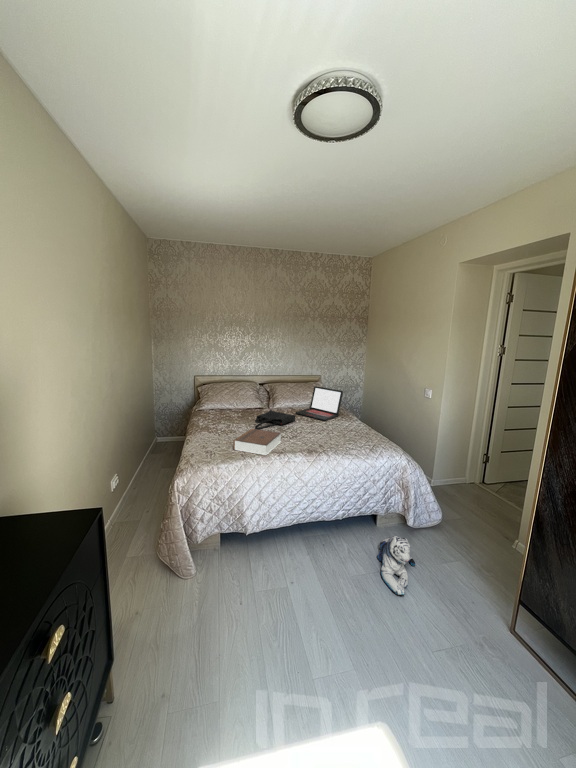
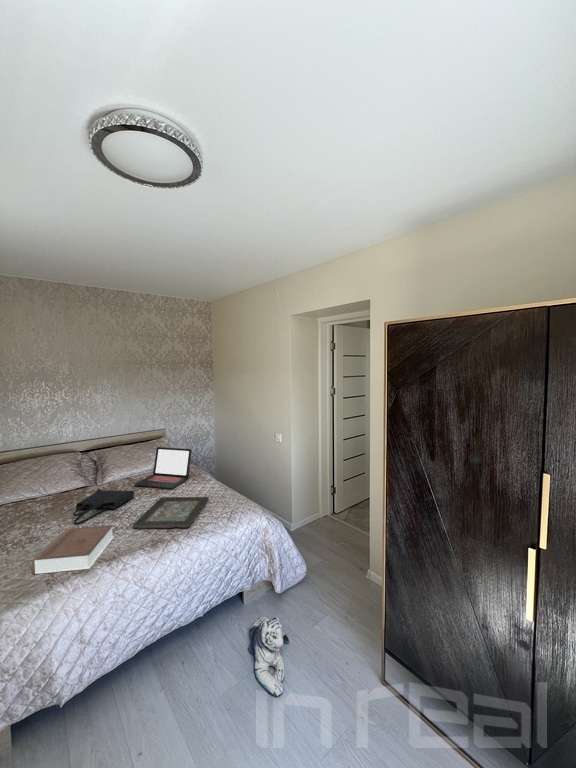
decorative tray: none [294,424,355,448] -> present [132,497,209,529]

